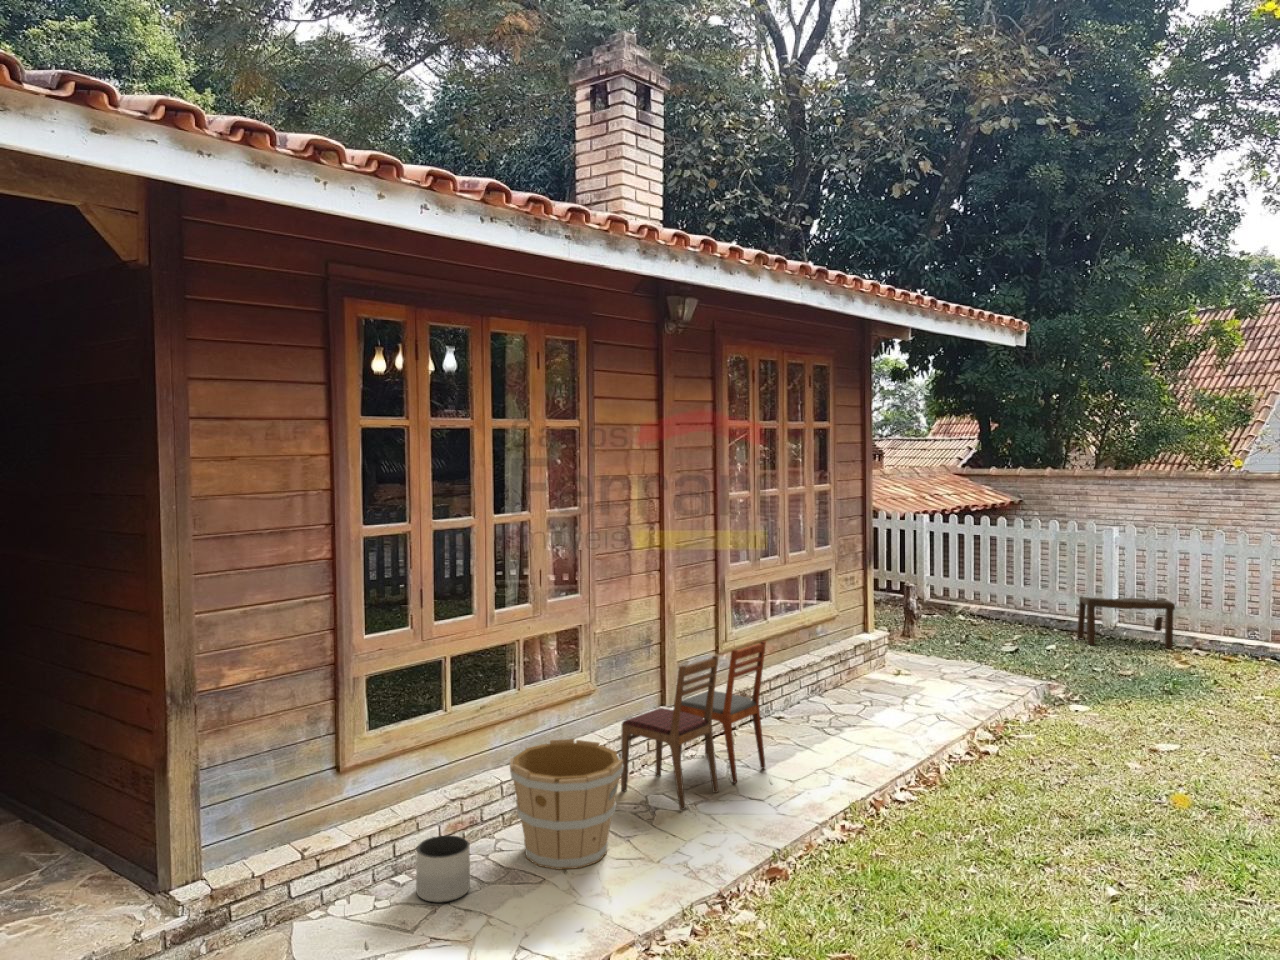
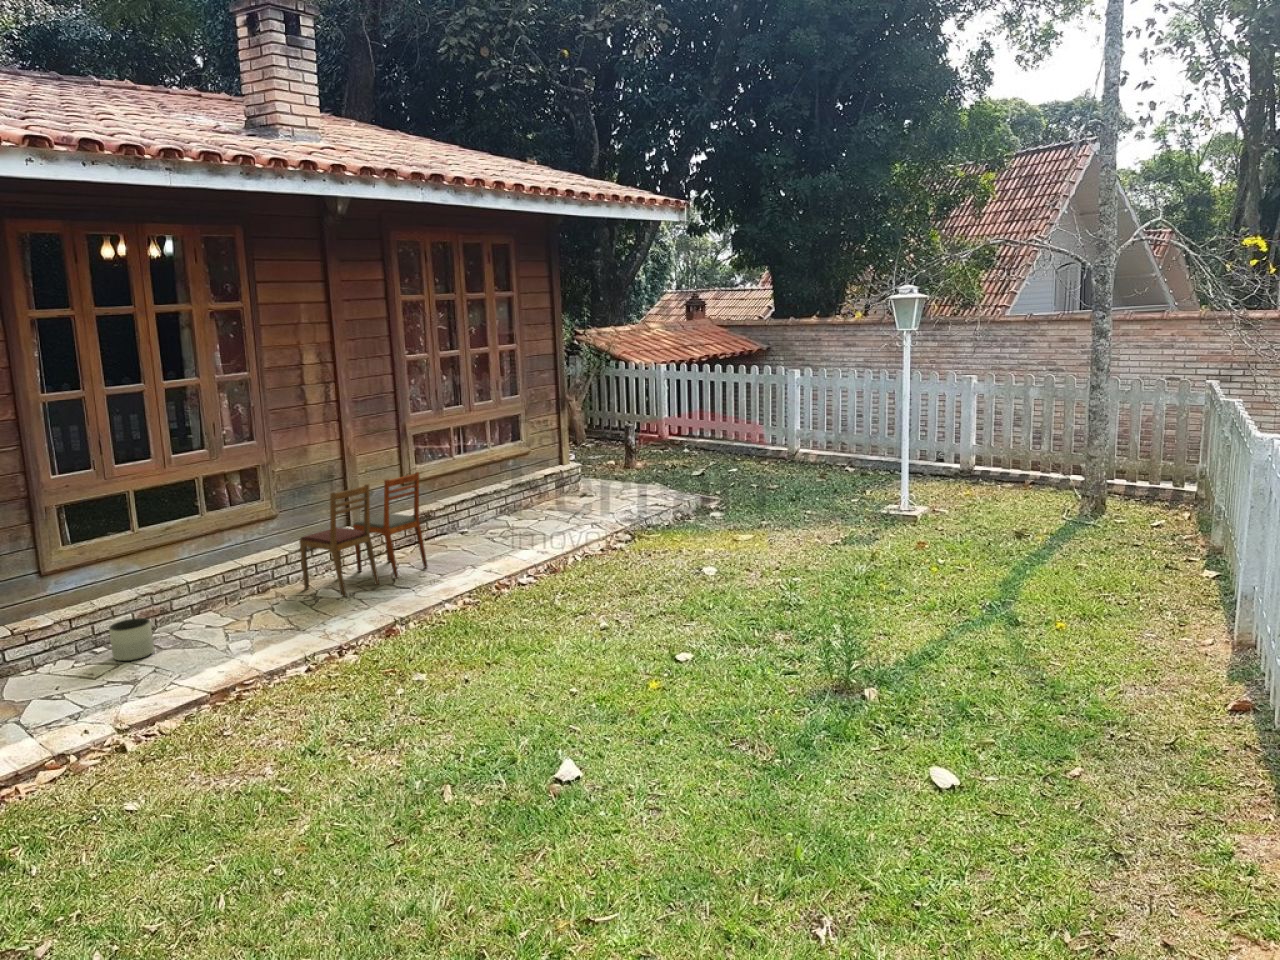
bench: present [1077,597,1175,649] -> none [767,423,835,465]
wooden bucket: present [510,739,624,870] -> none [185,550,275,637]

